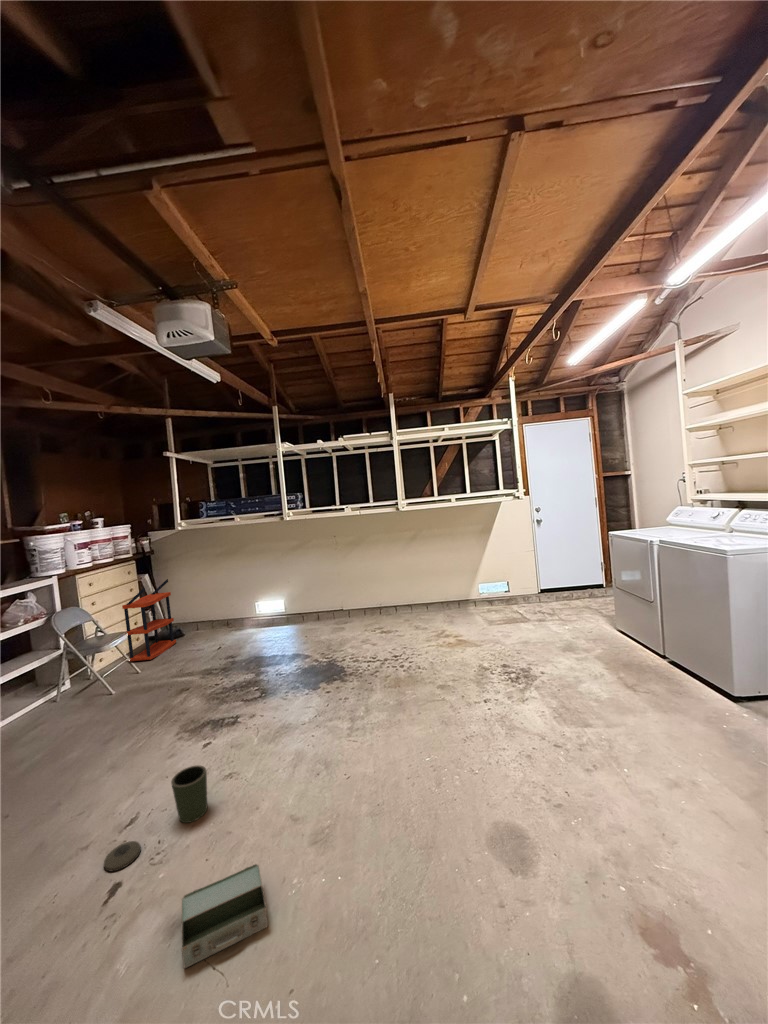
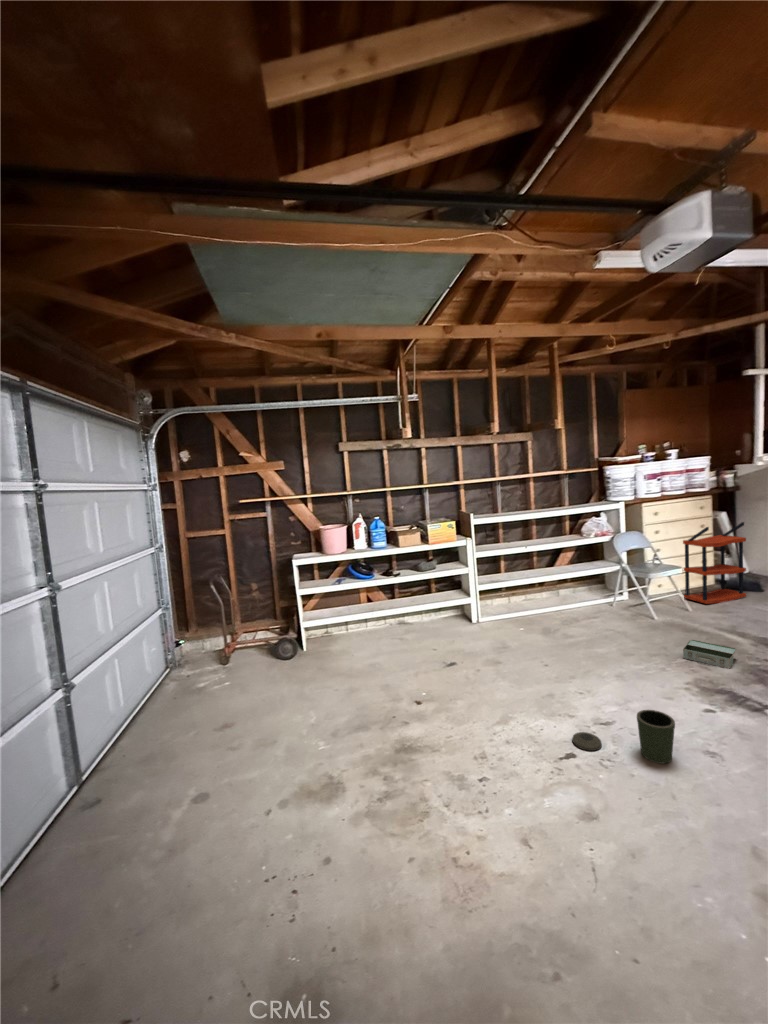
toolbox: present [182,864,268,968] -> present [683,640,736,669]

